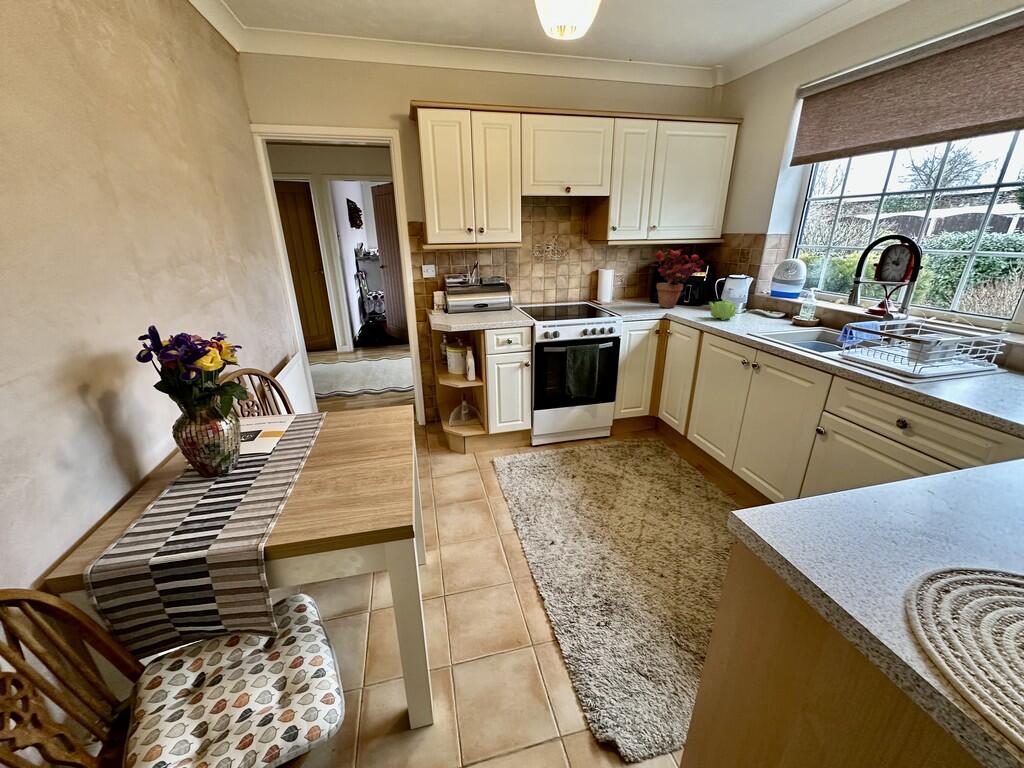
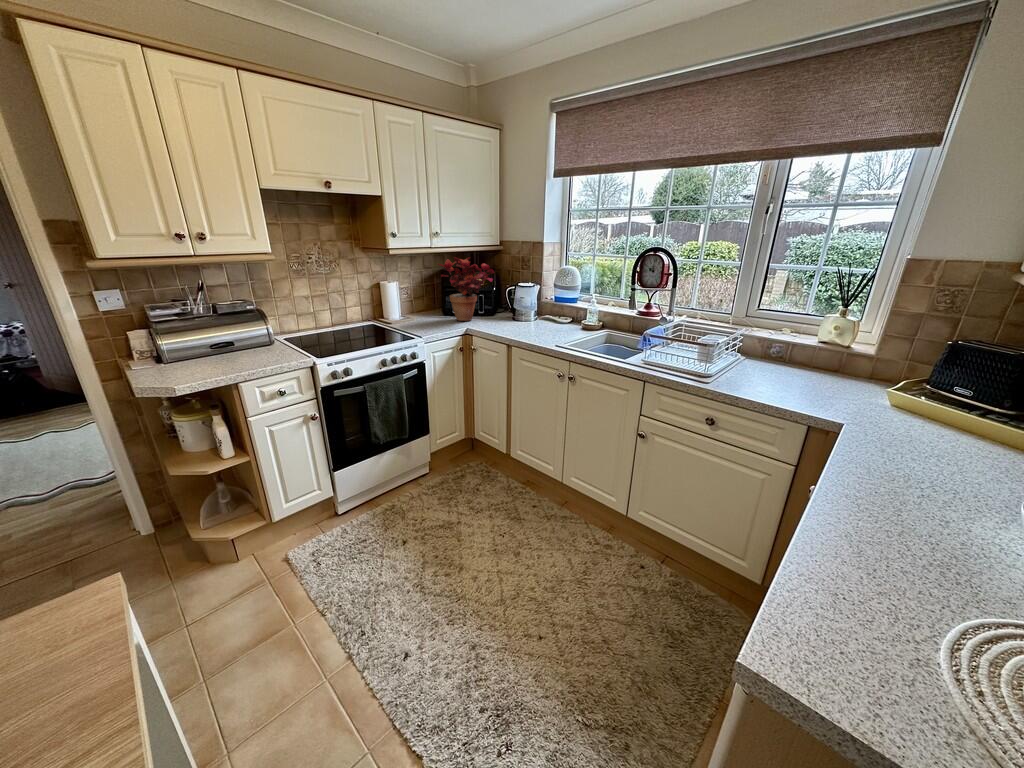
teapot: present [709,300,736,320] -> none [509,311,536,332]

